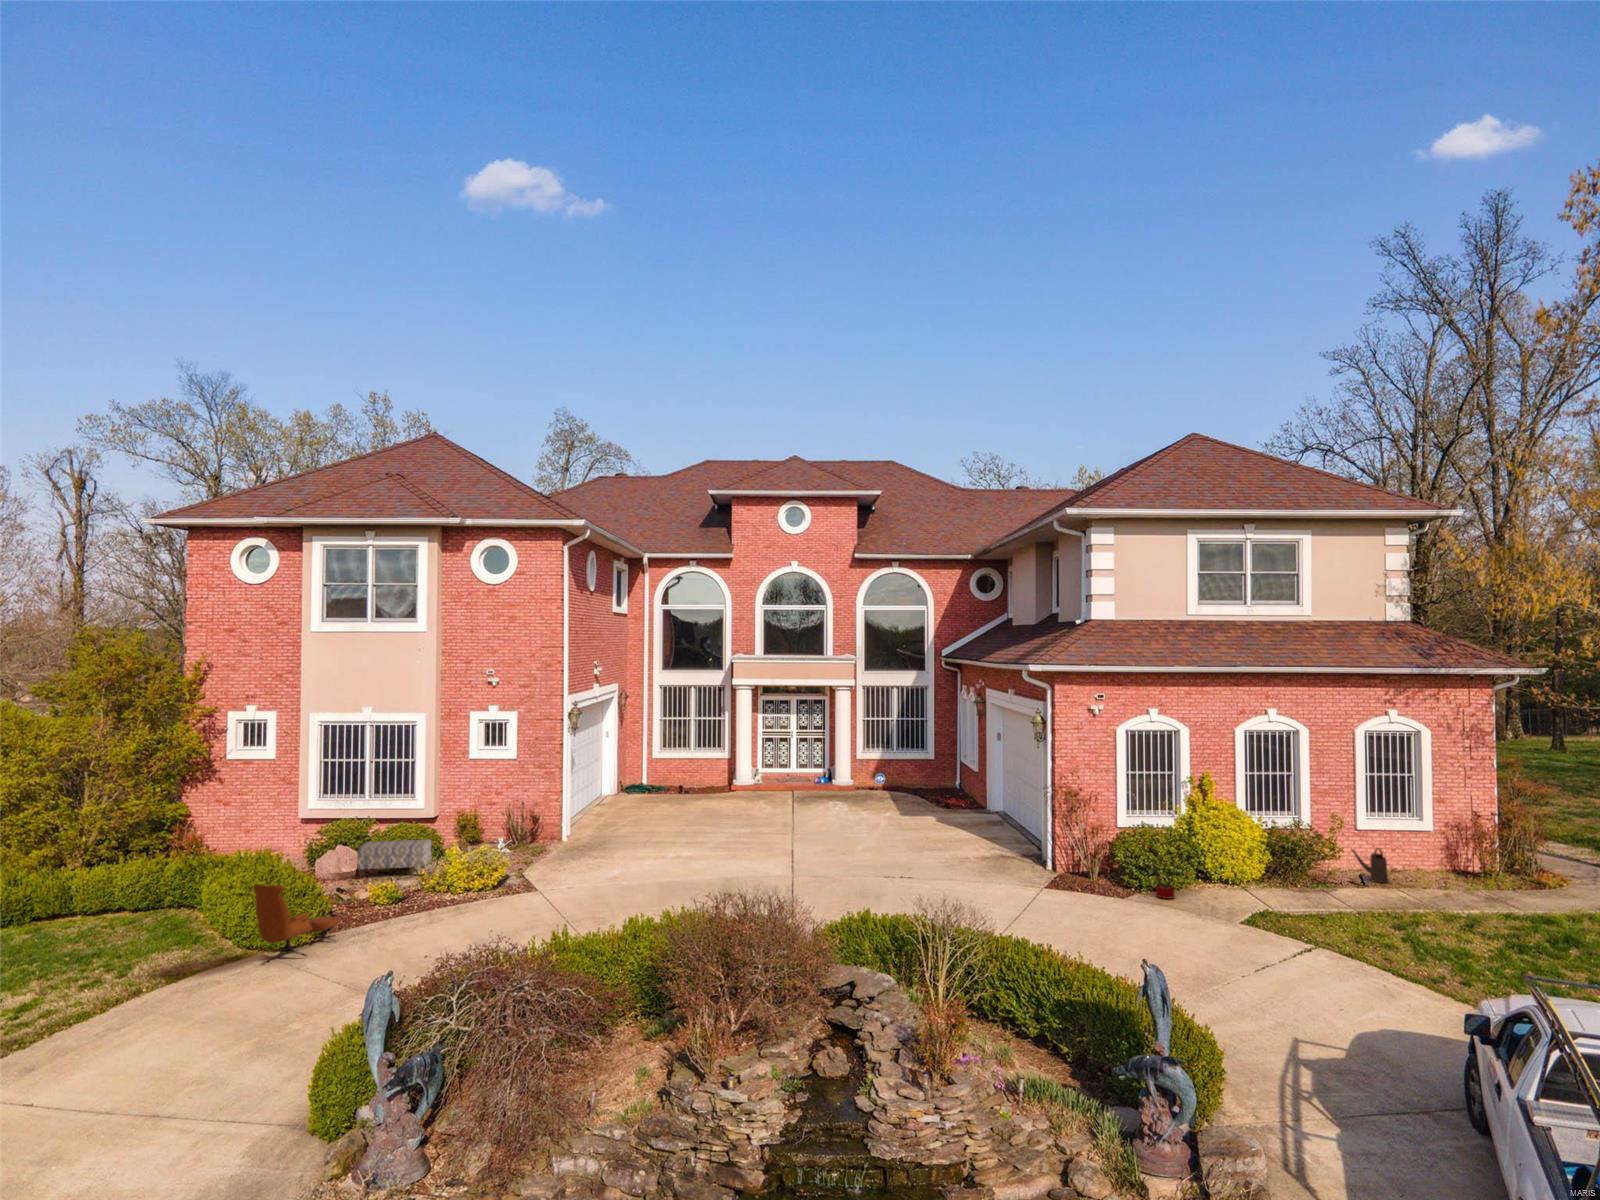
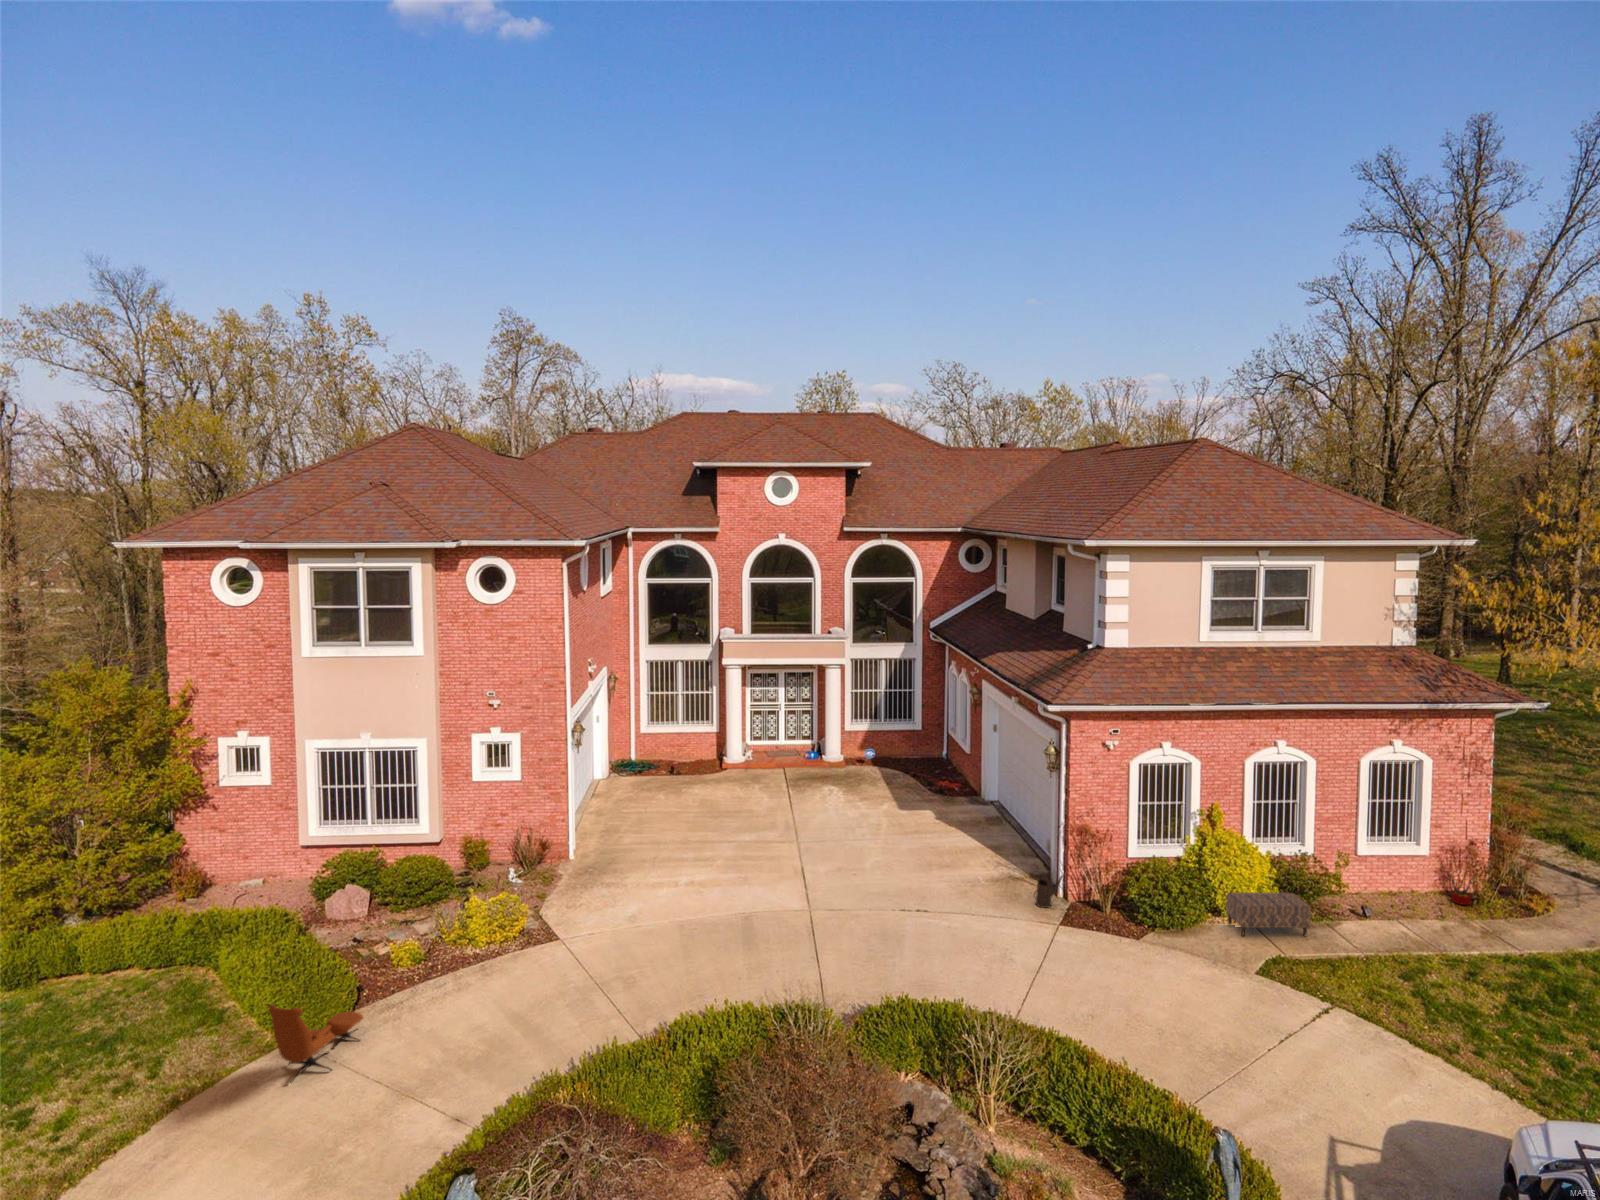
bench: present [357,839,431,879] -> present [1226,892,1311,936]
watering can: present [1351,848,1389,883] -> present [1034,876,1063,908]
decorative plant: present [1153,859,1191,899] -> present [1446,874,1490,905]

